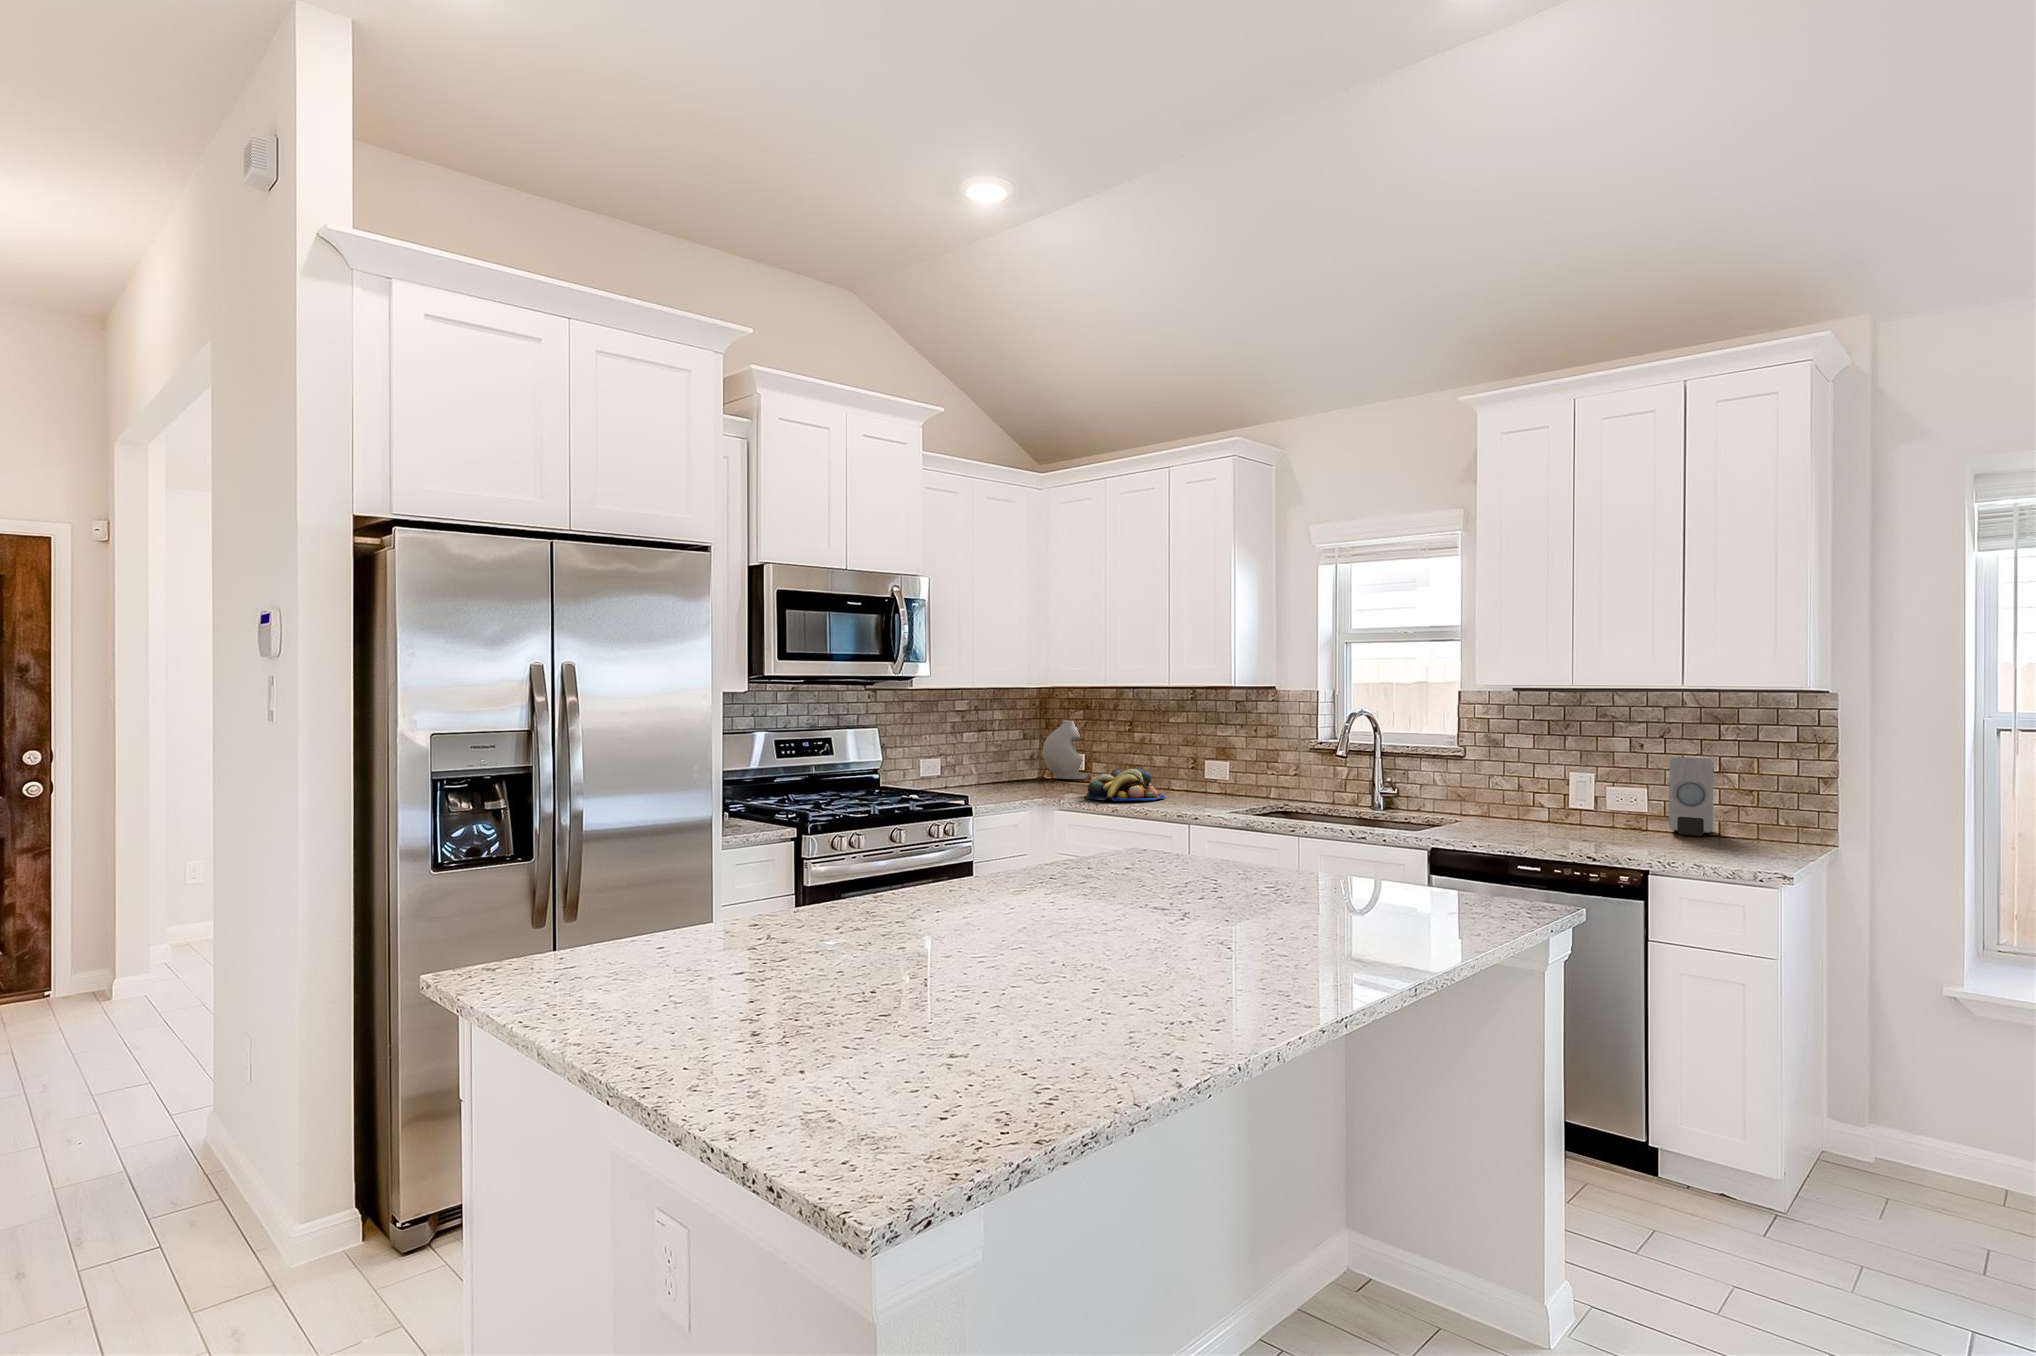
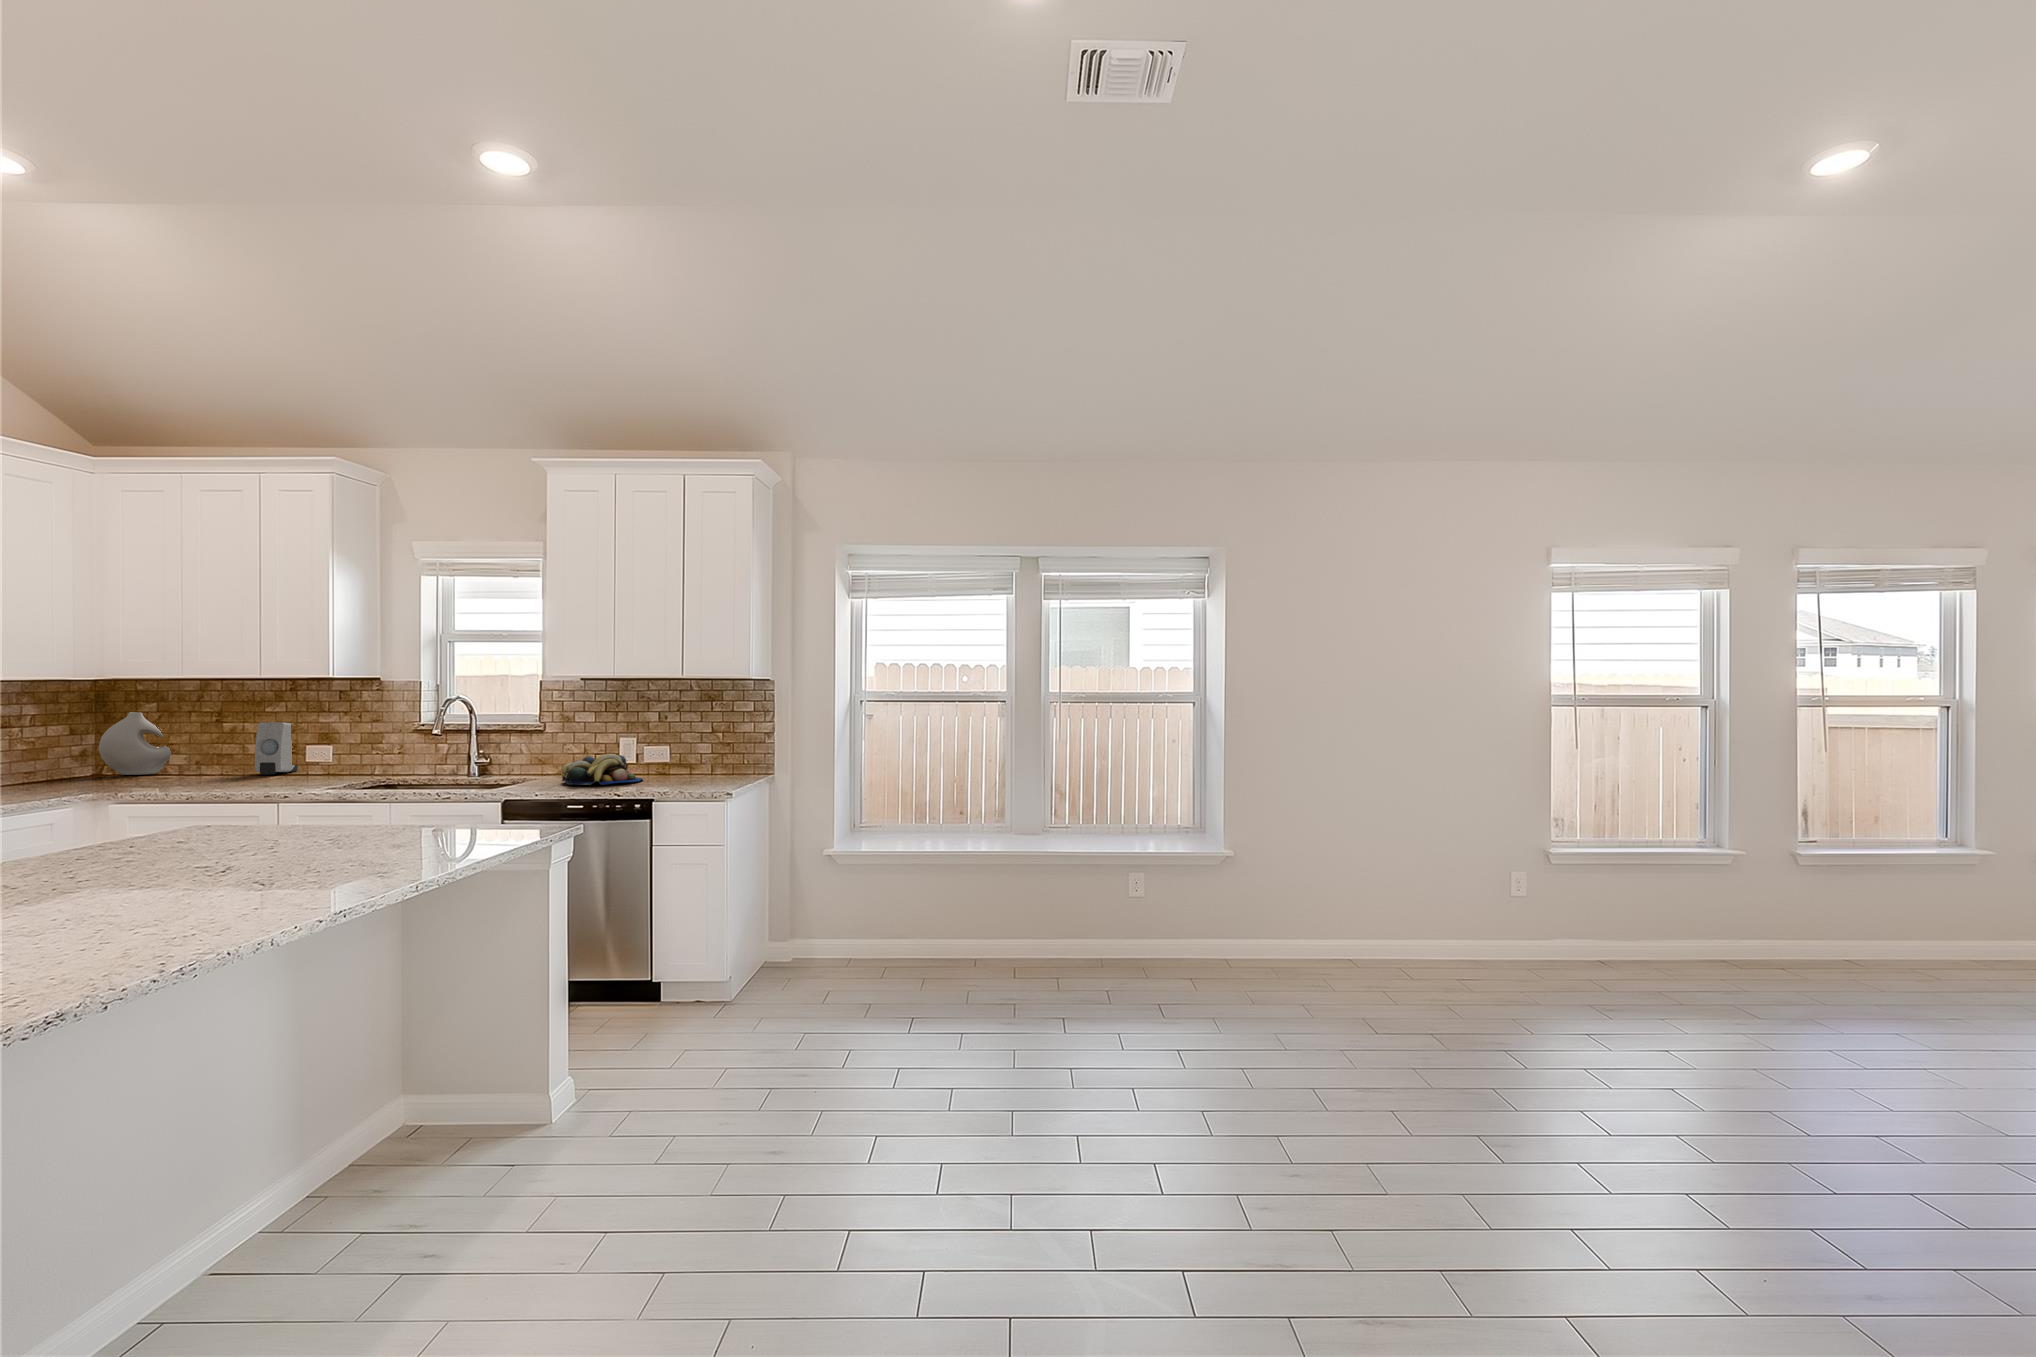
soap dispenser: present [1669,757,1714,836] -> present [255,722,298,774]
fruit bowl: present [1087,769,1166,801] -> present [561,754,642,785]

